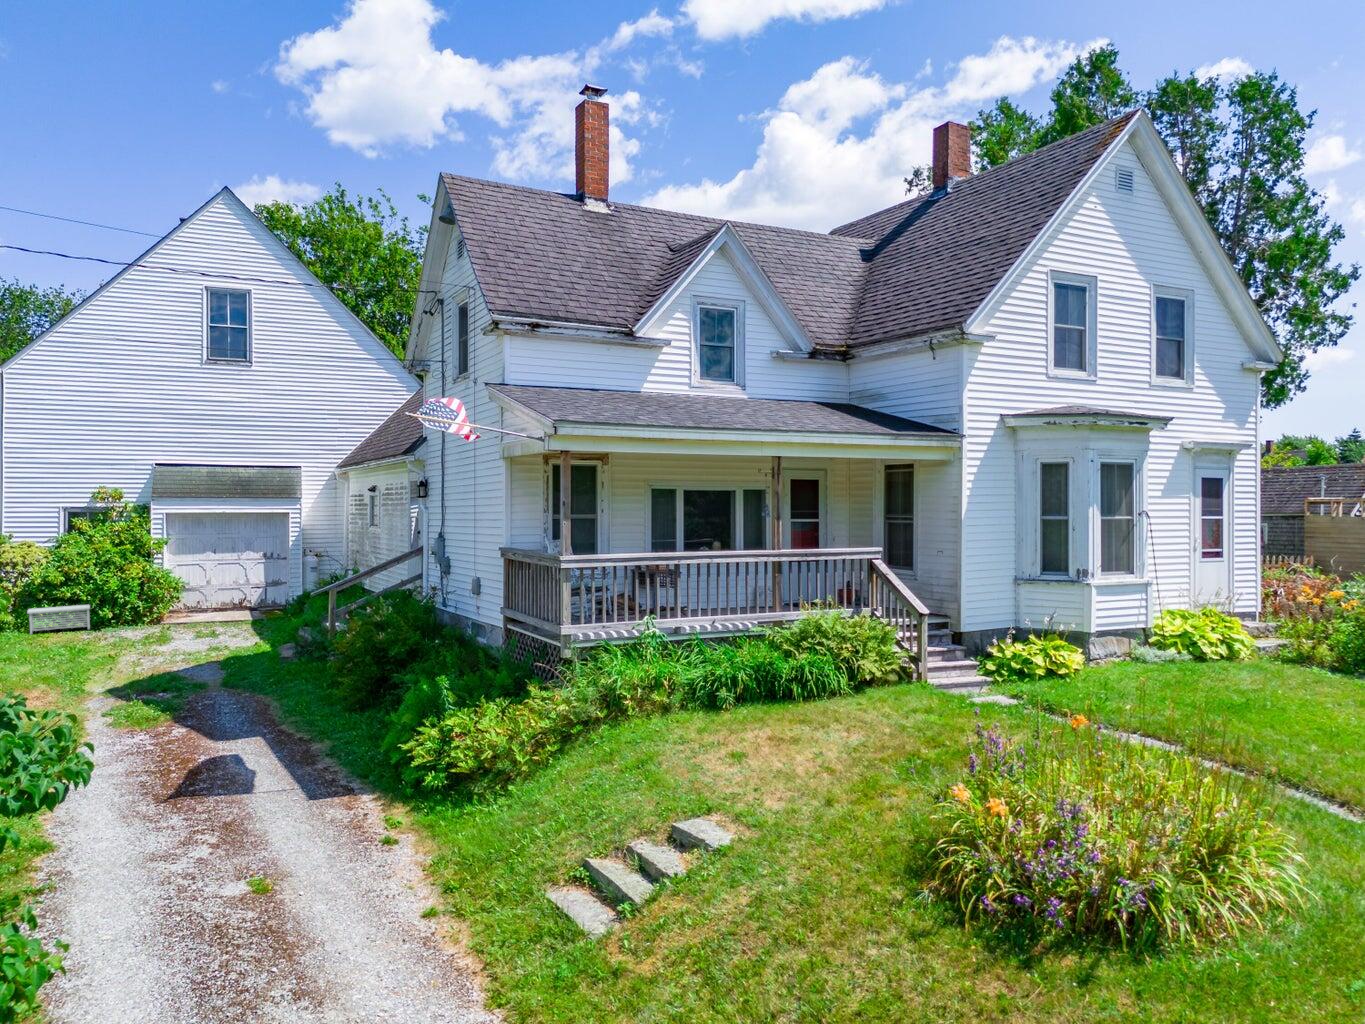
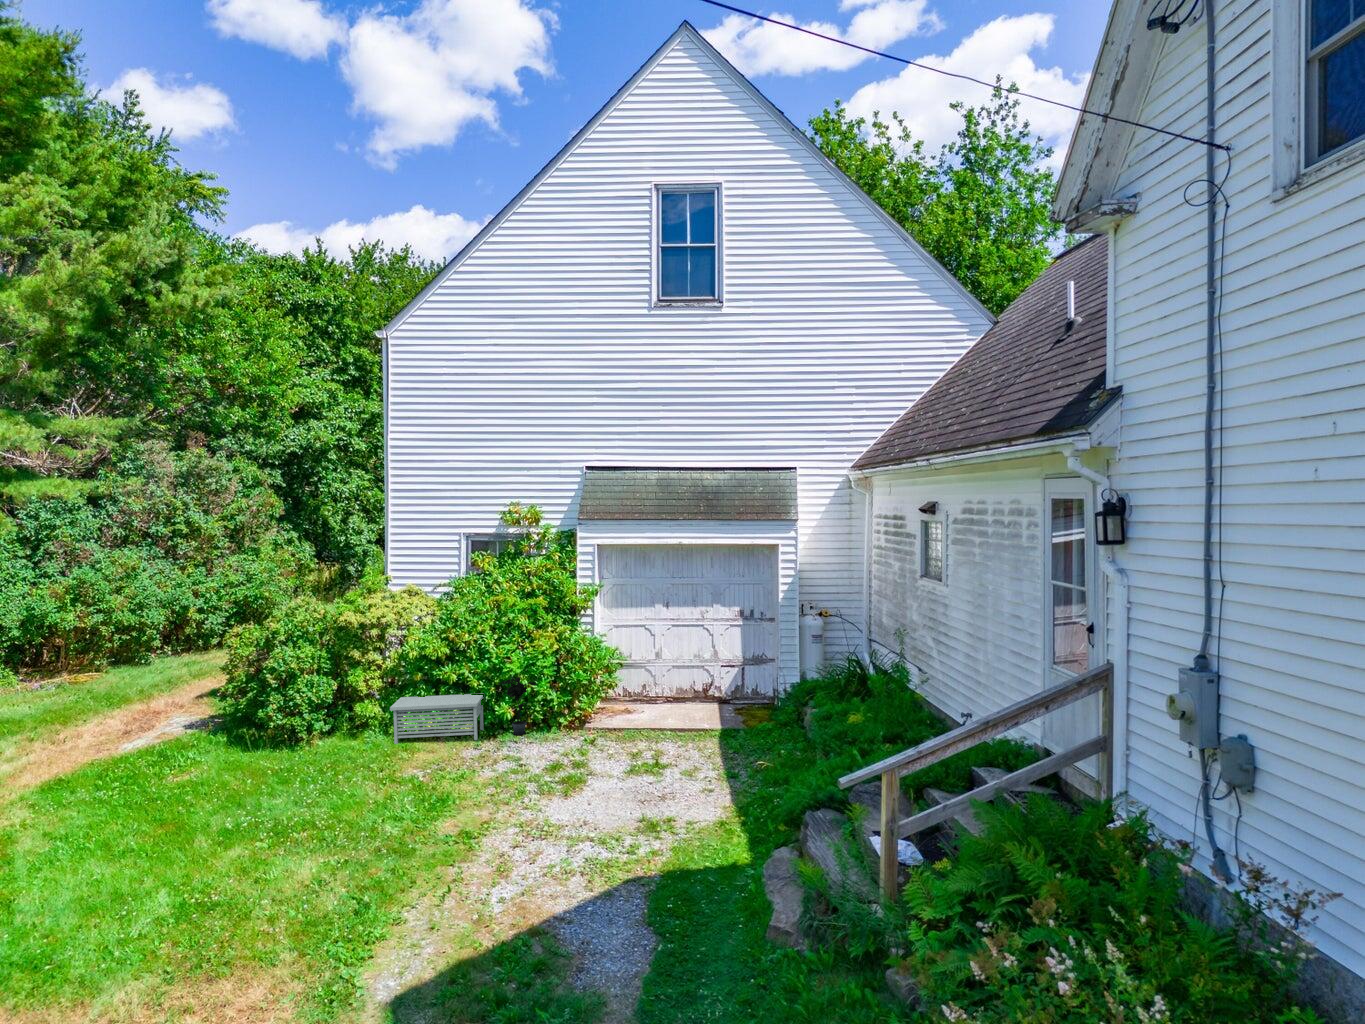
potted plant: none [102,591,131,627] -> present [499,677,538,735]

